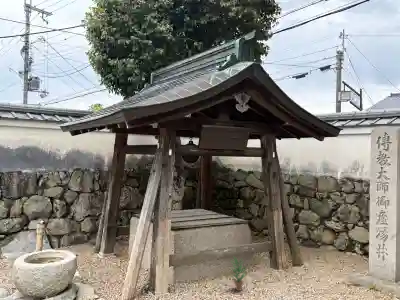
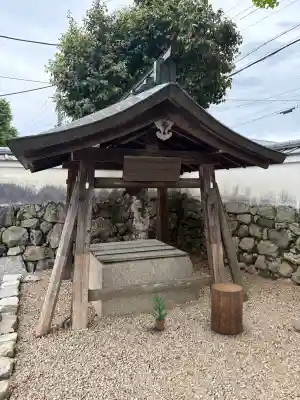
stool: none [282,245,311,291] -> present [211,282,243,335]

